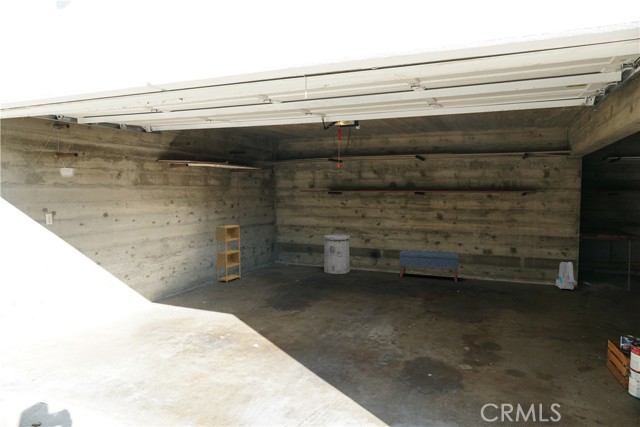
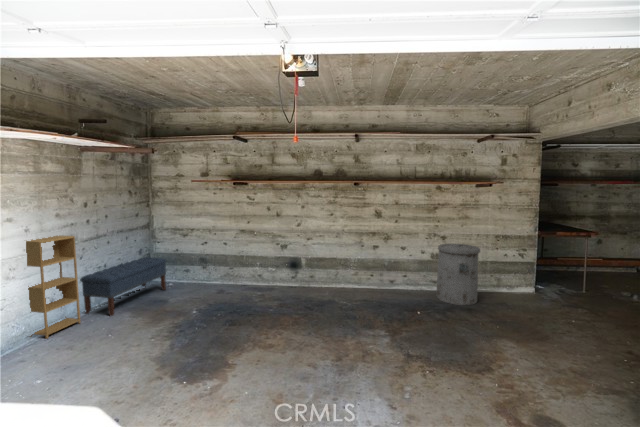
trash can: present [324,234,350,274] -> present [436,244,480,305]
bench: present [399,250,459,282] -> present [81,257,166,316]
vacuum cleaner: present [556,262,577,290] -> none [513,266,553,300]

